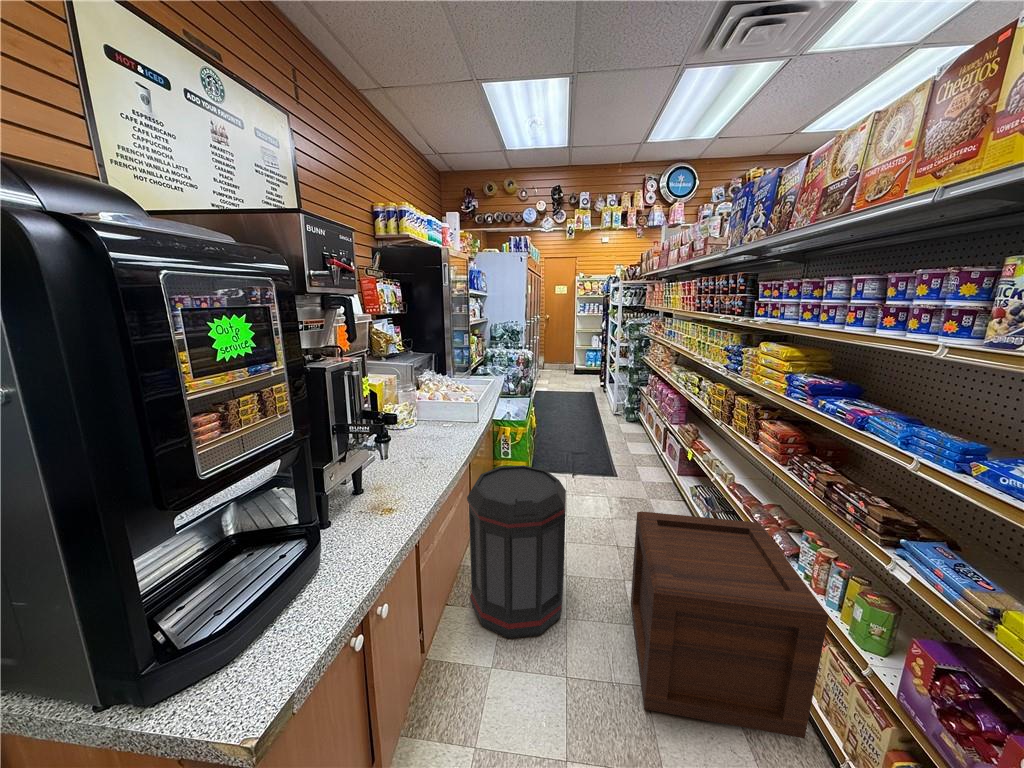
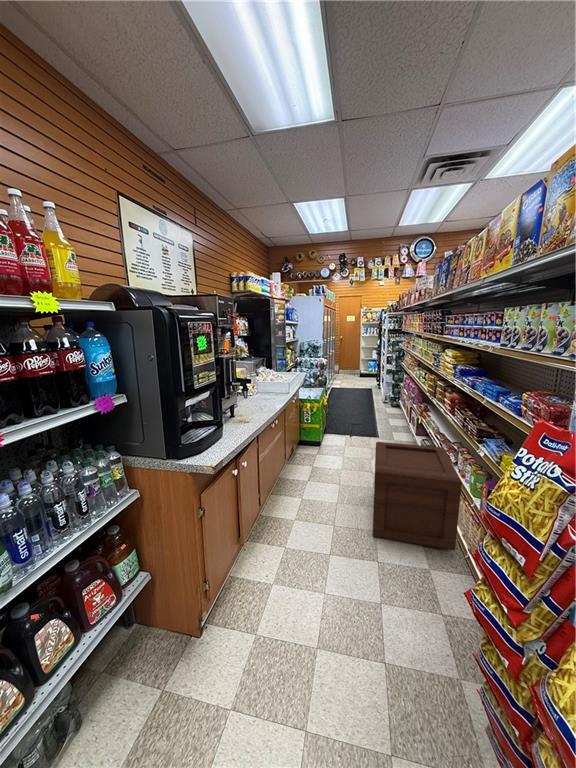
trash can: present [467,465,566,639] -> none [283,418,337,507]

